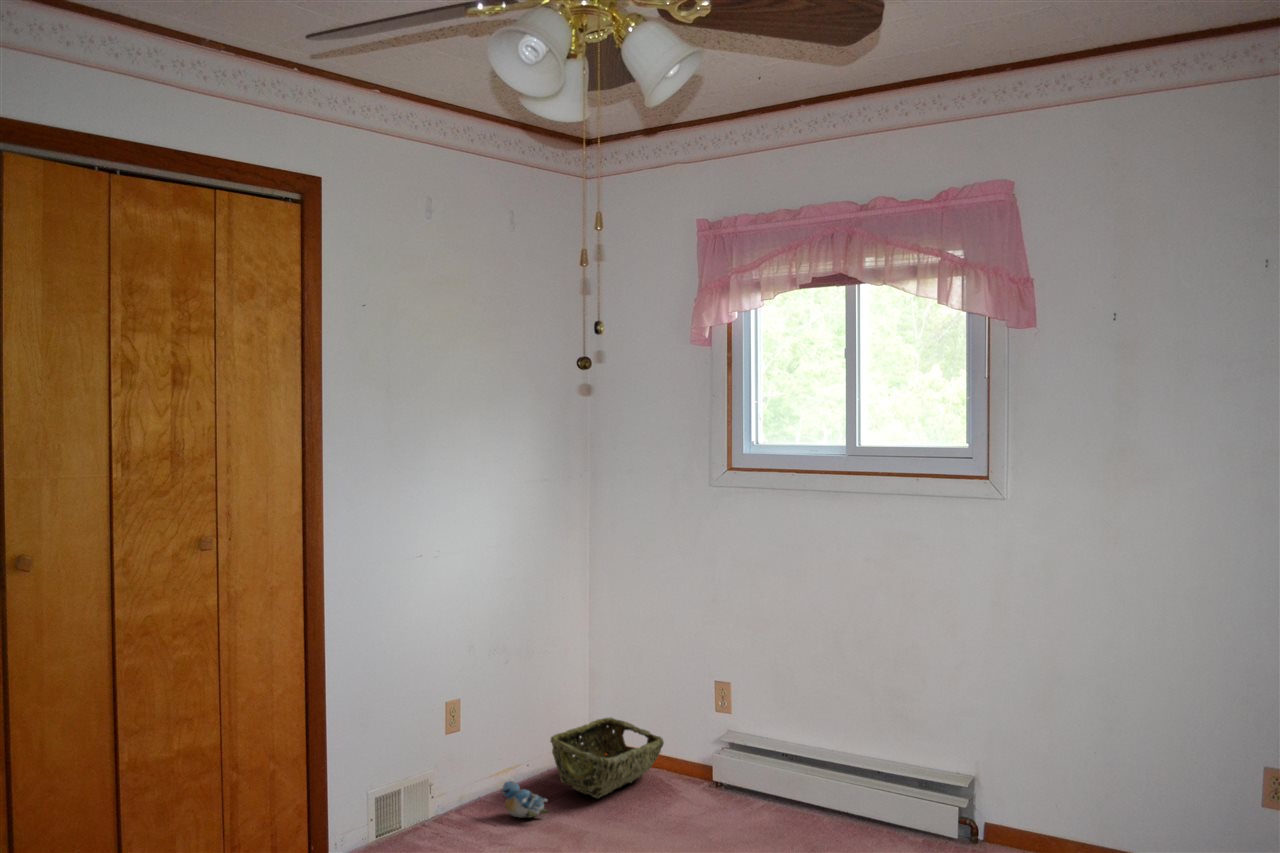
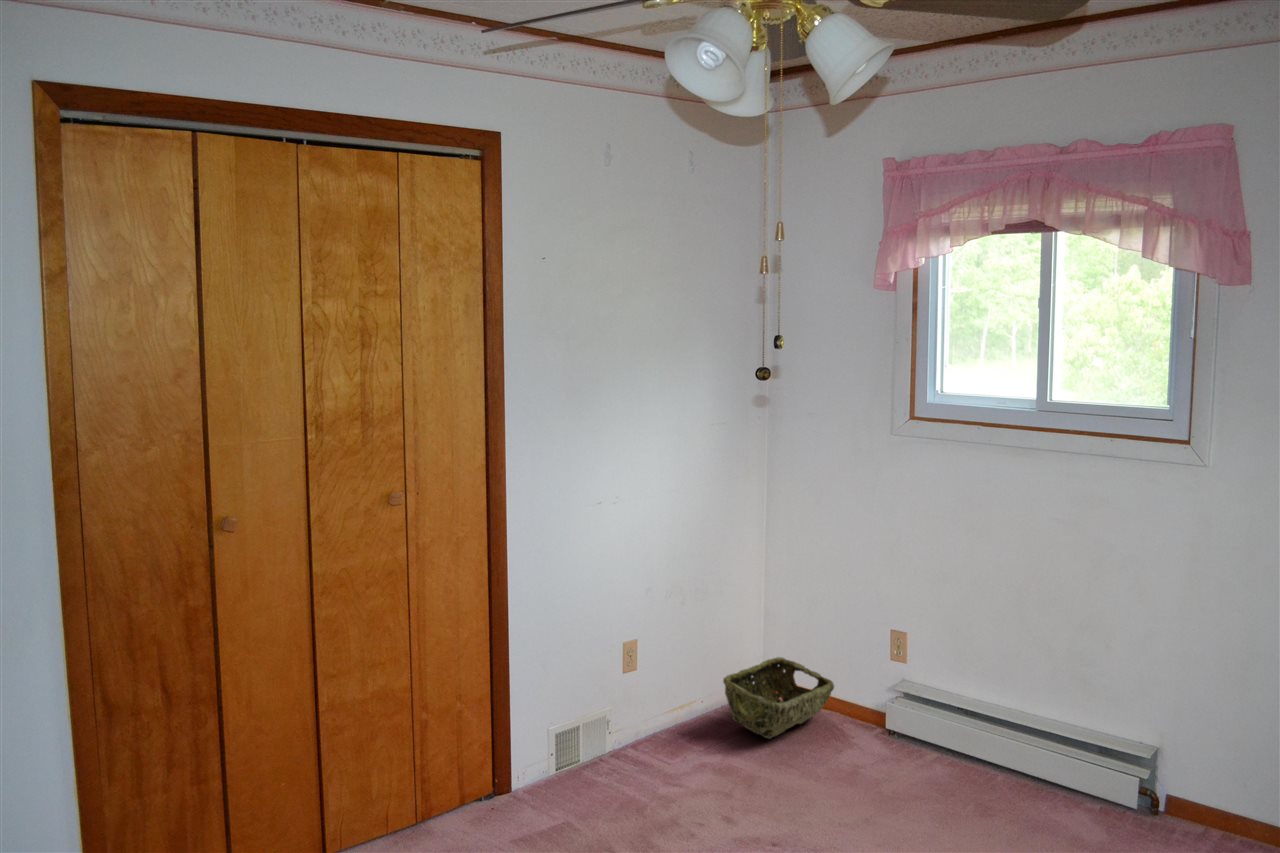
plush toy: present [501,781,549,818] -> none [676,720,723,756]

